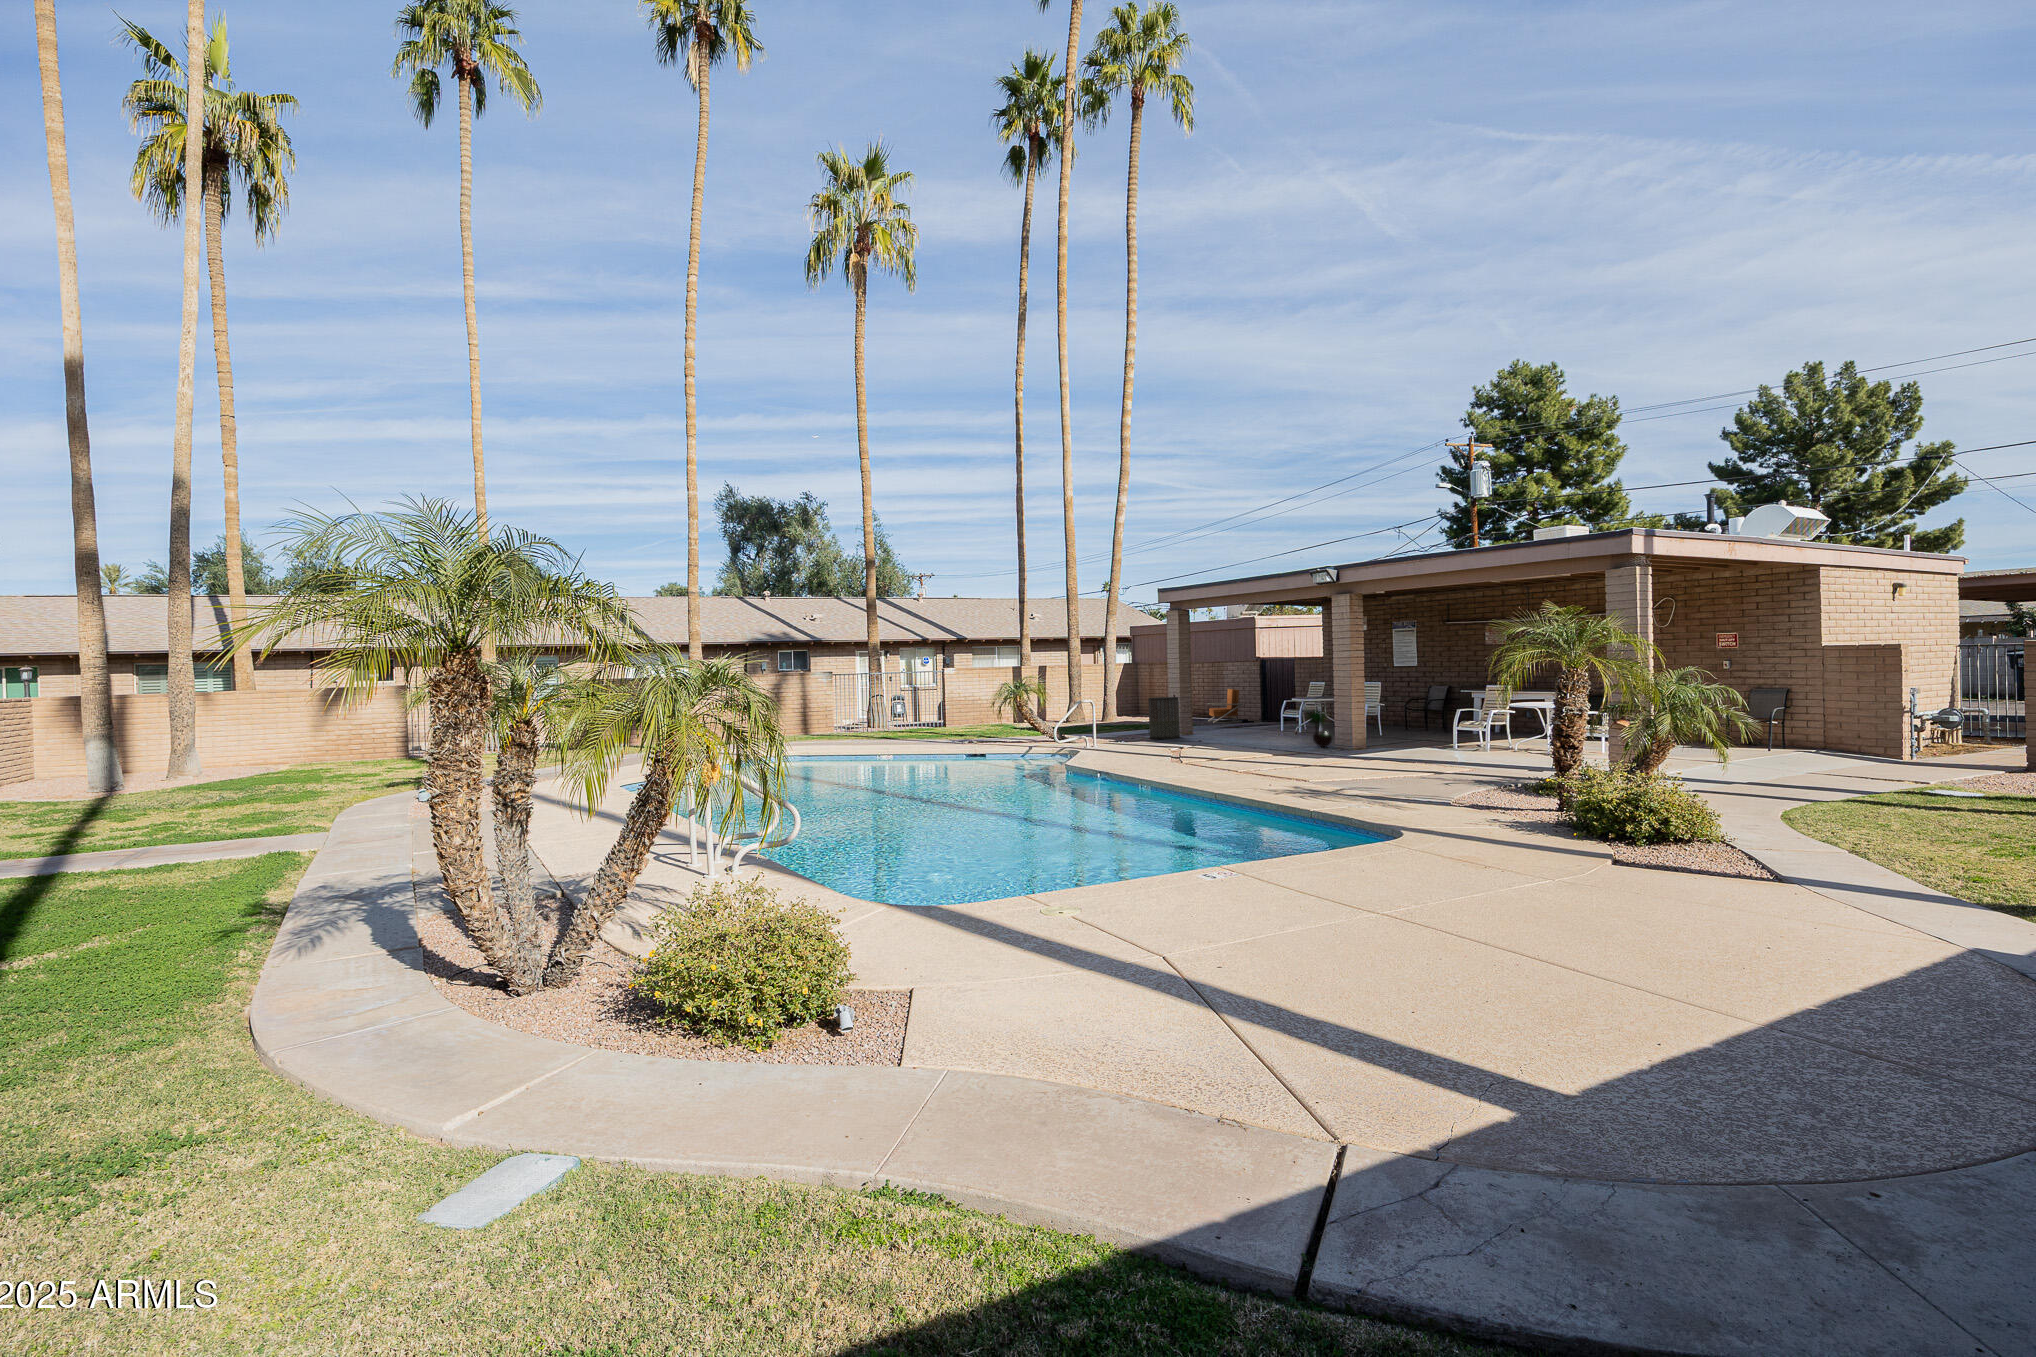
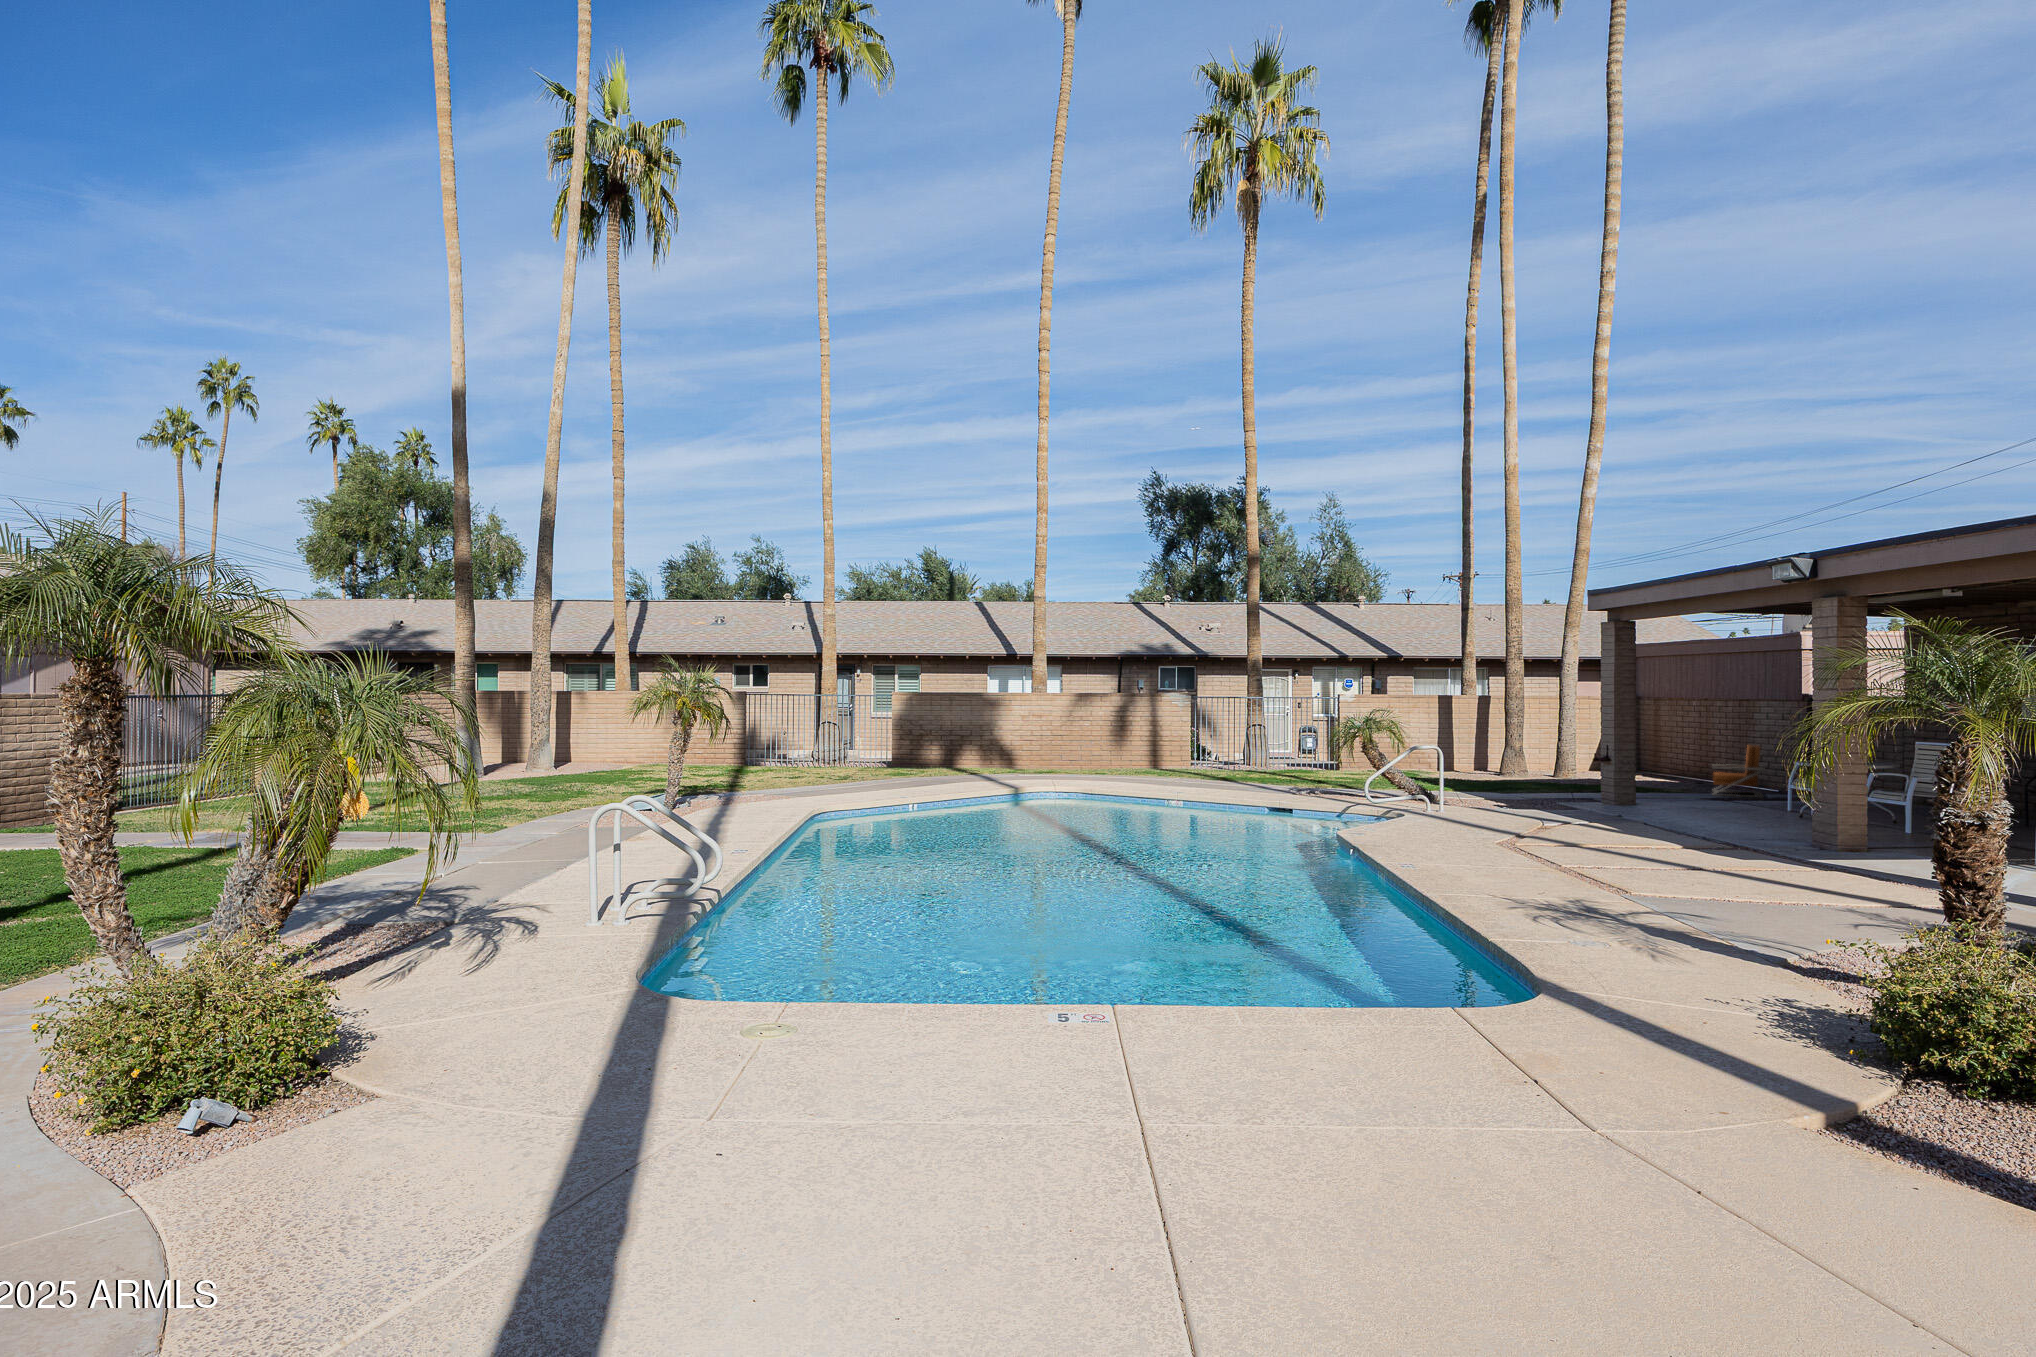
trash can: present [1148,697,1180,739] -> none [1555,751,1603,813]
potted tree: present [1305,710,1332,747] -> none [1766,783,1816,853]

